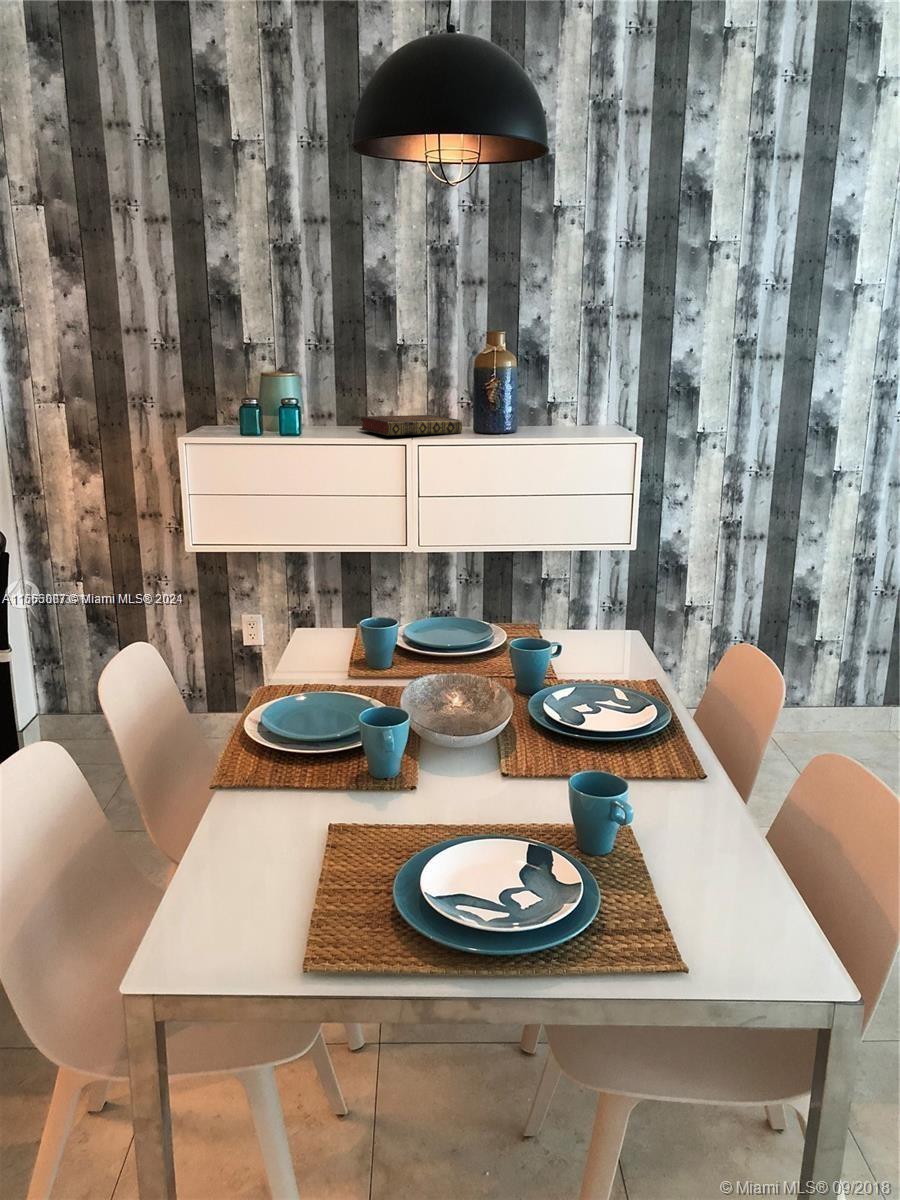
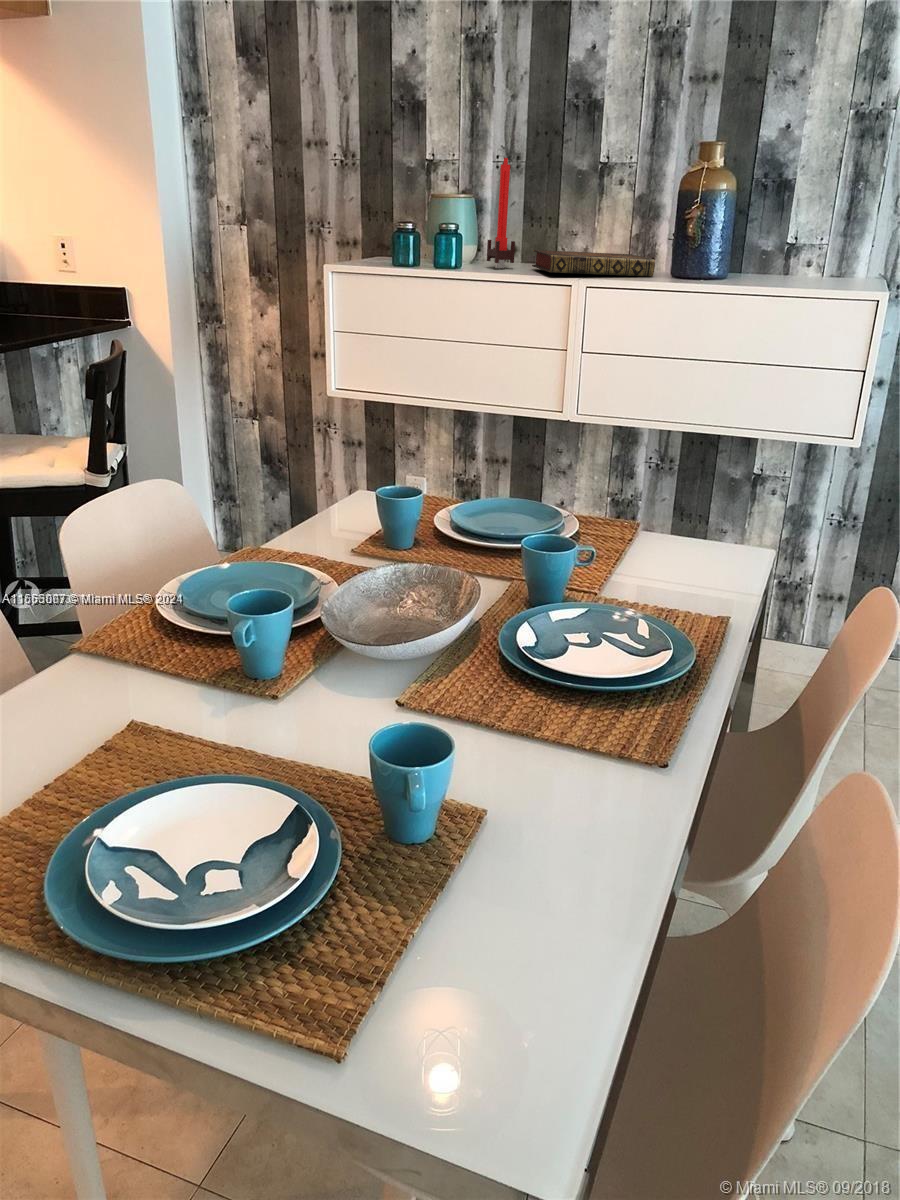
candle: none [320,345,344,433] -> present [487,158,515,268]

